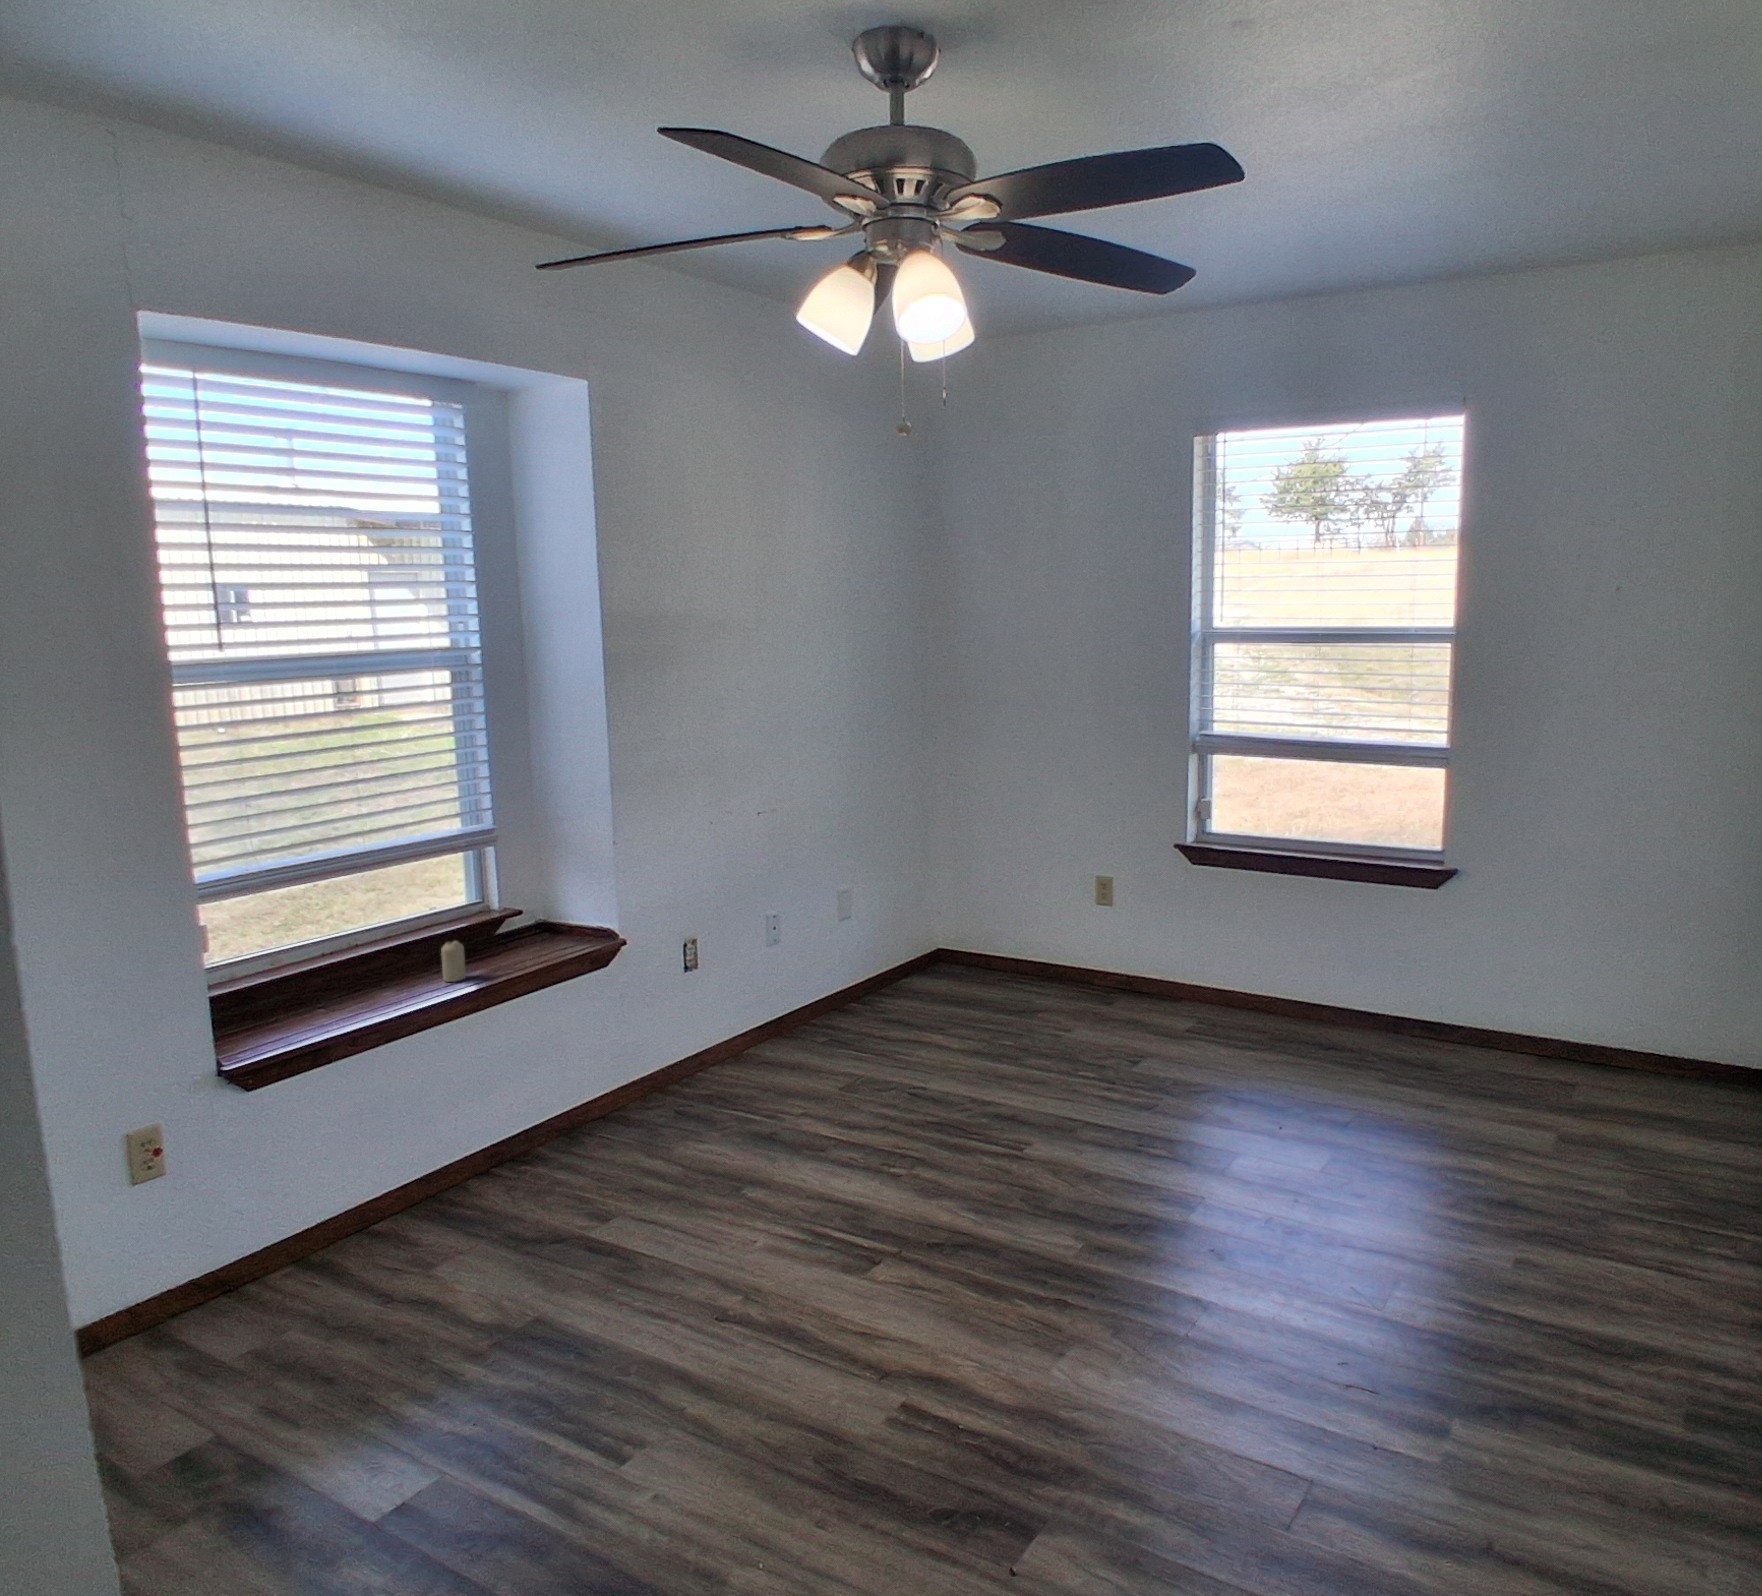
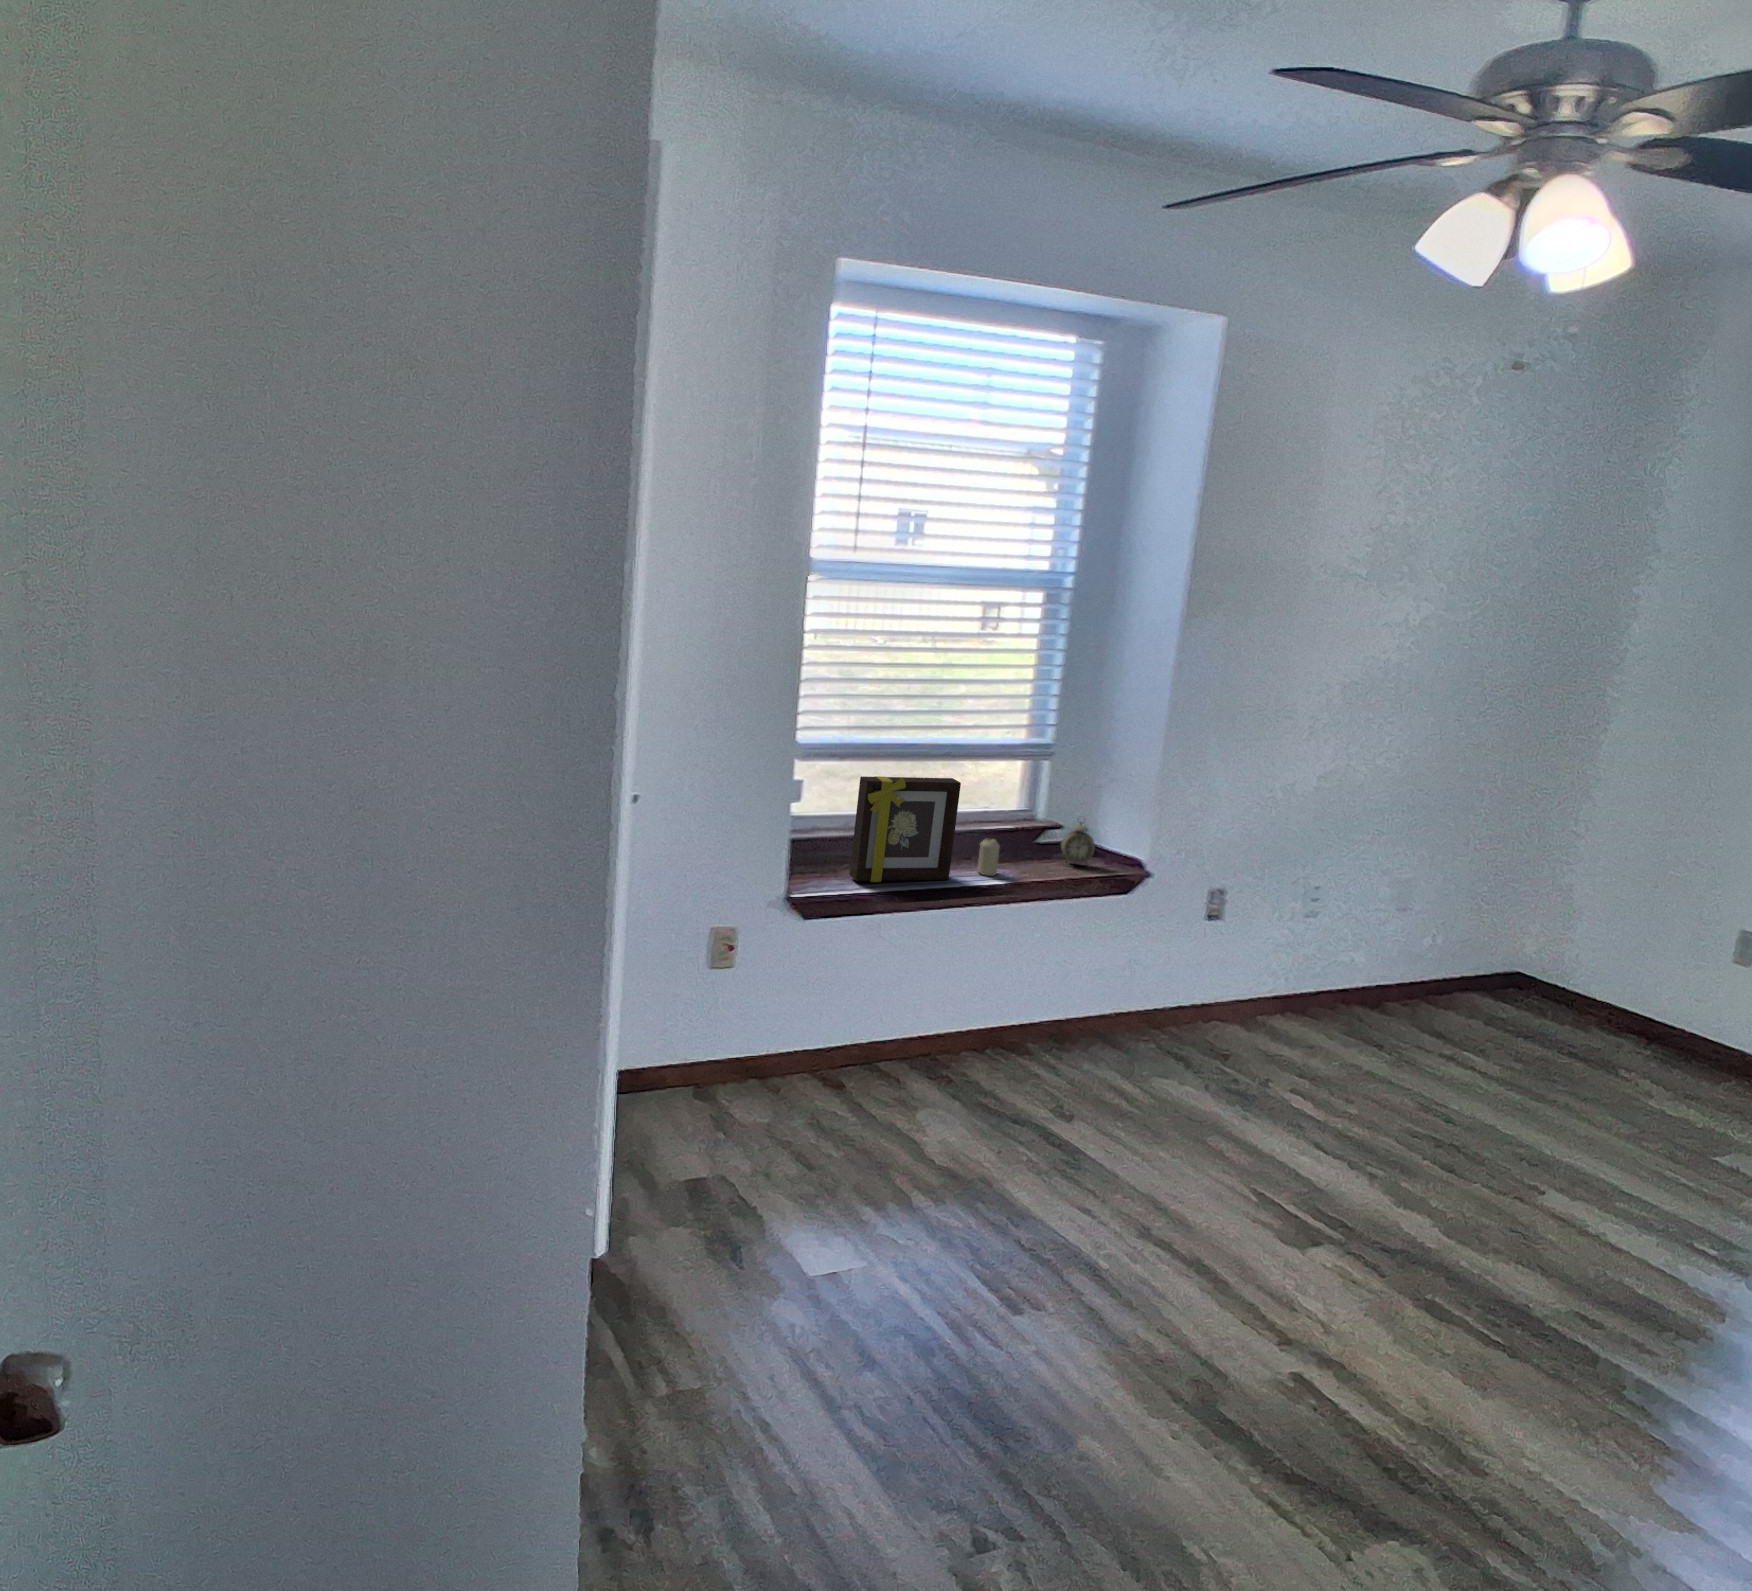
picture frame: none [283,887,414,1032] -> present [850,776,961,882]
alarm clock: none [525,893,561,948] -> present [1061,819,1095,865]

